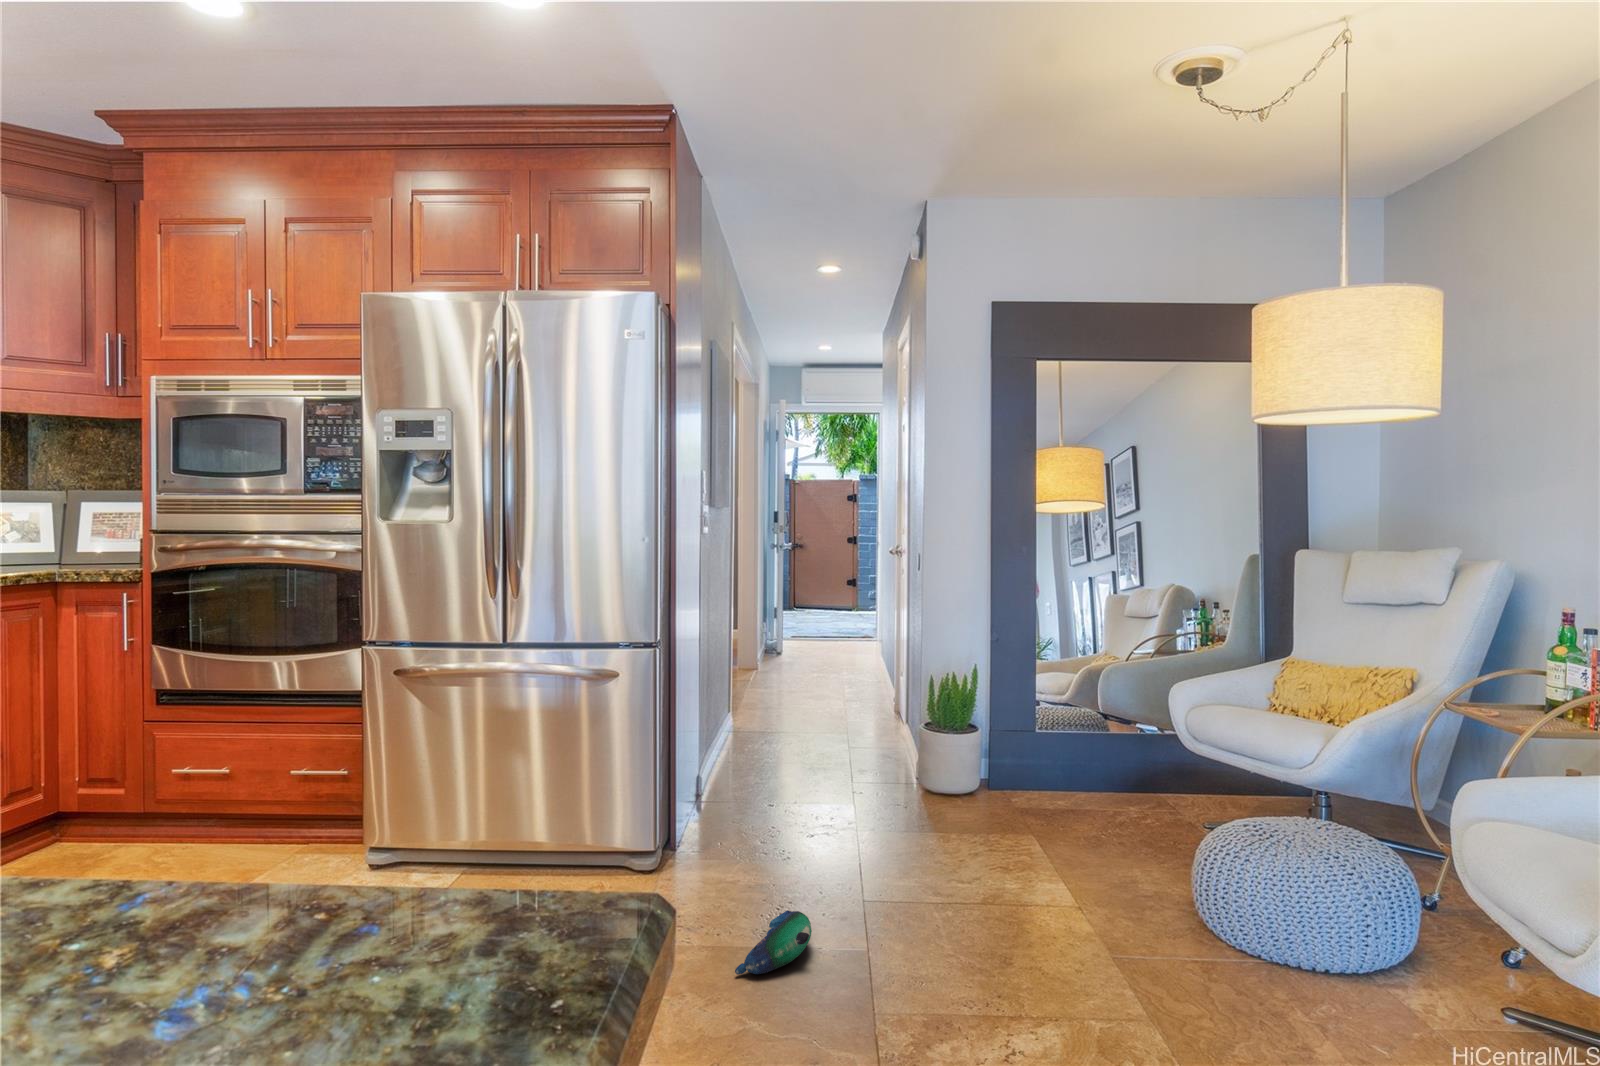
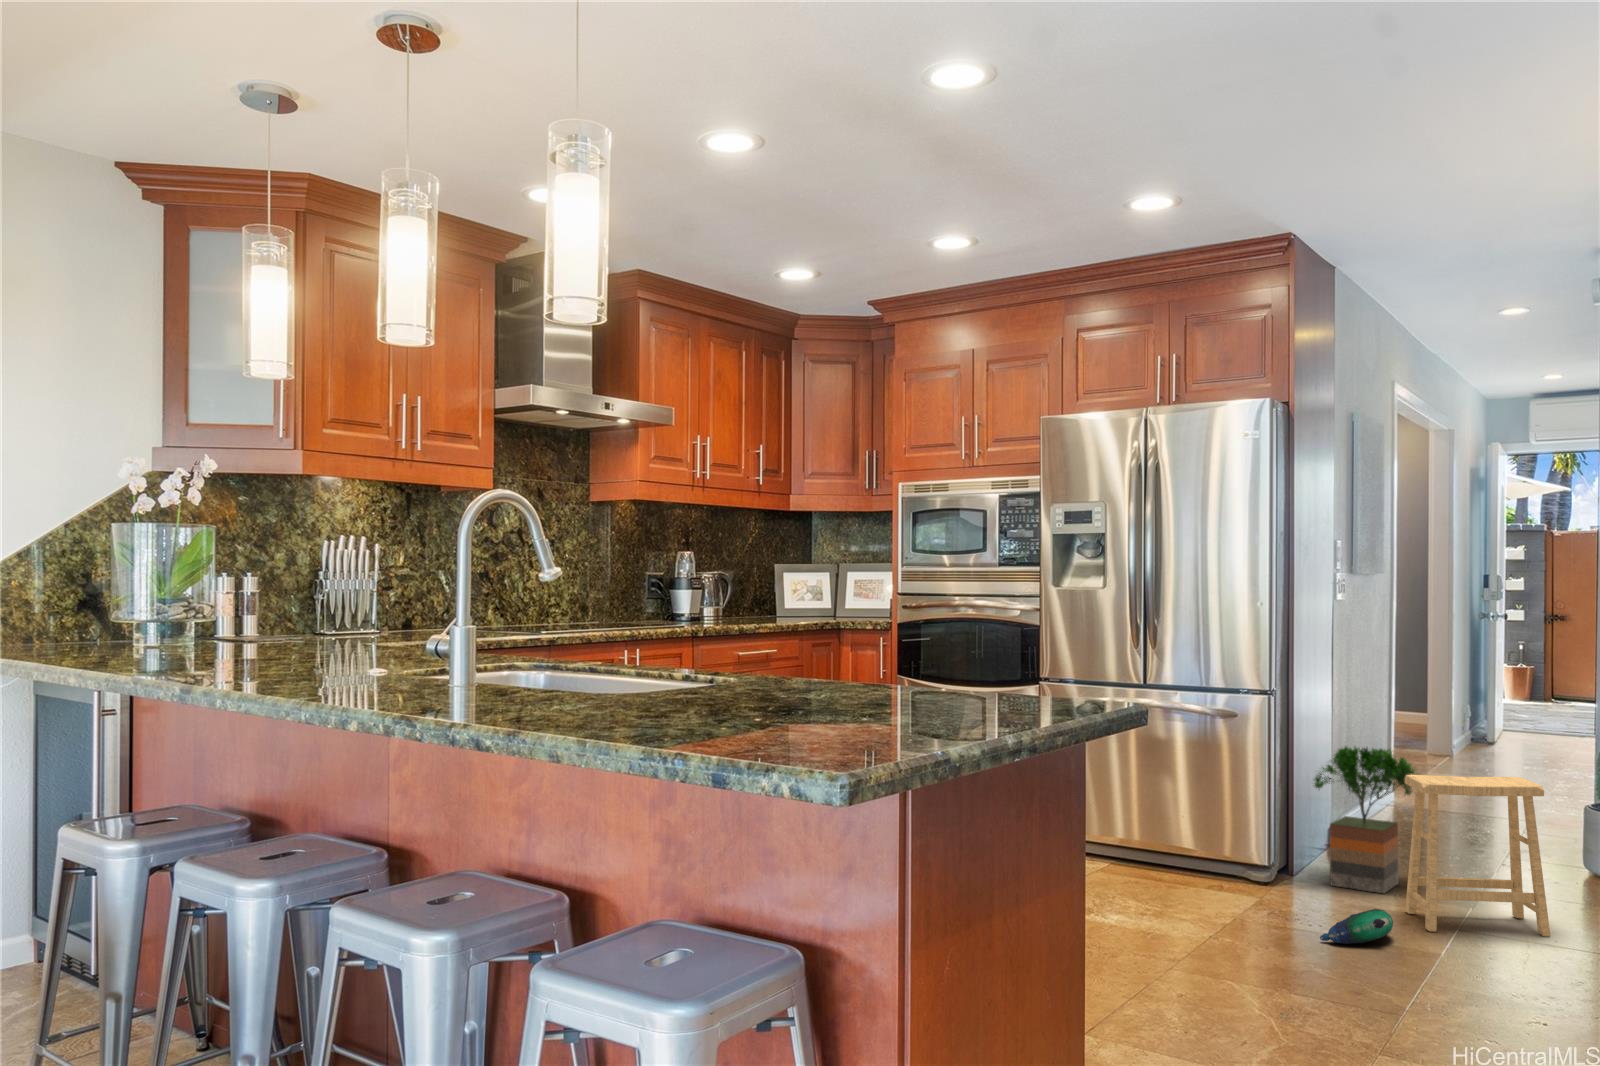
potted tree: none [692,693,802,858] -> present [1313,747,1416,893]
footstool: none [801,722,947,918] -> present [1405,774,1550,936]

